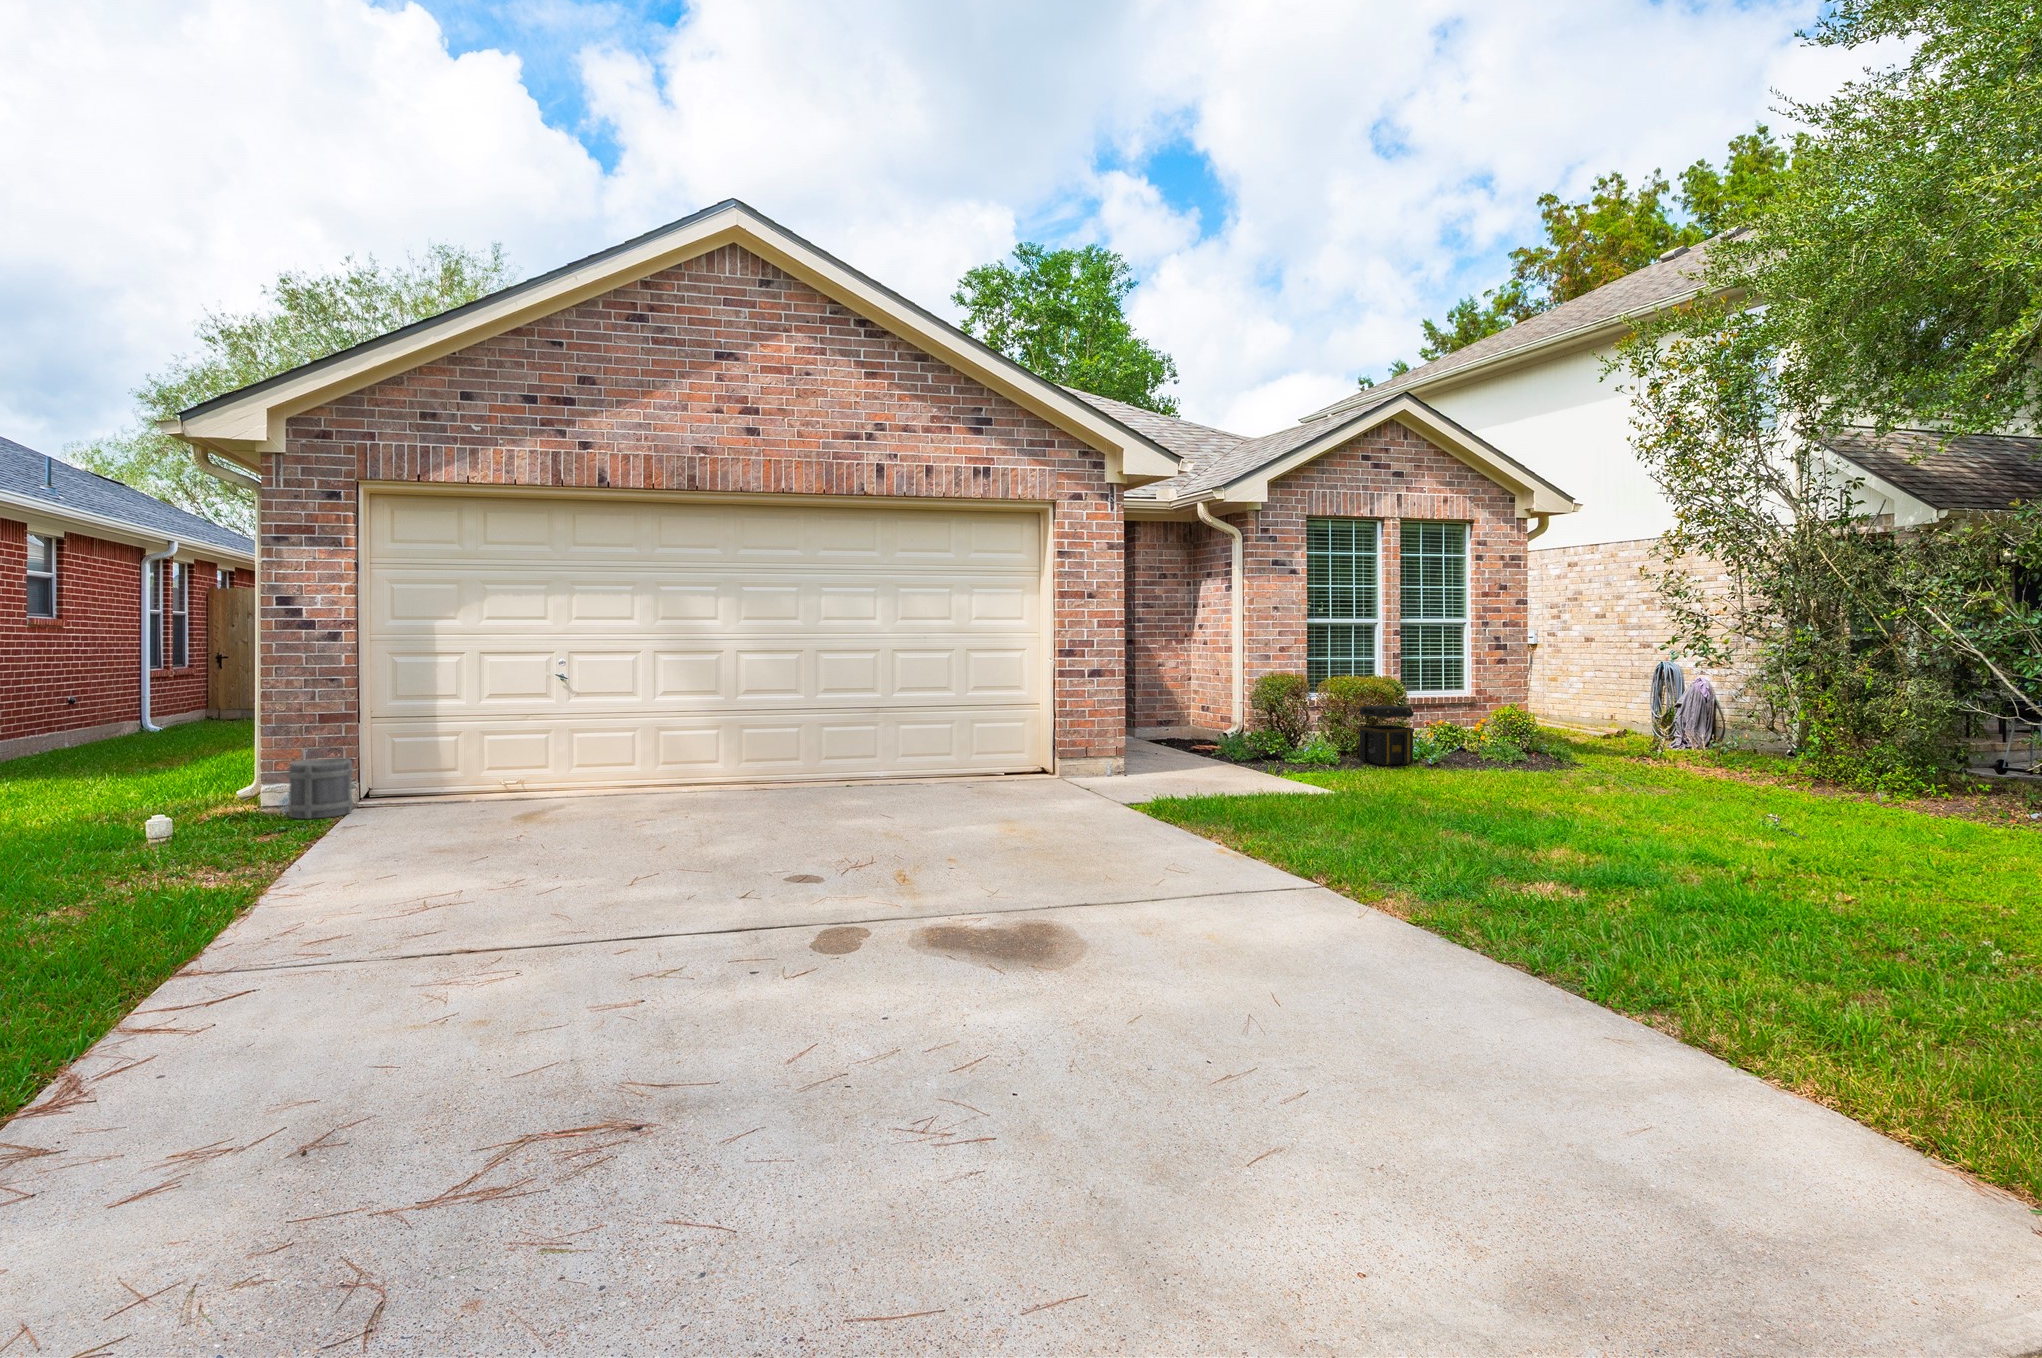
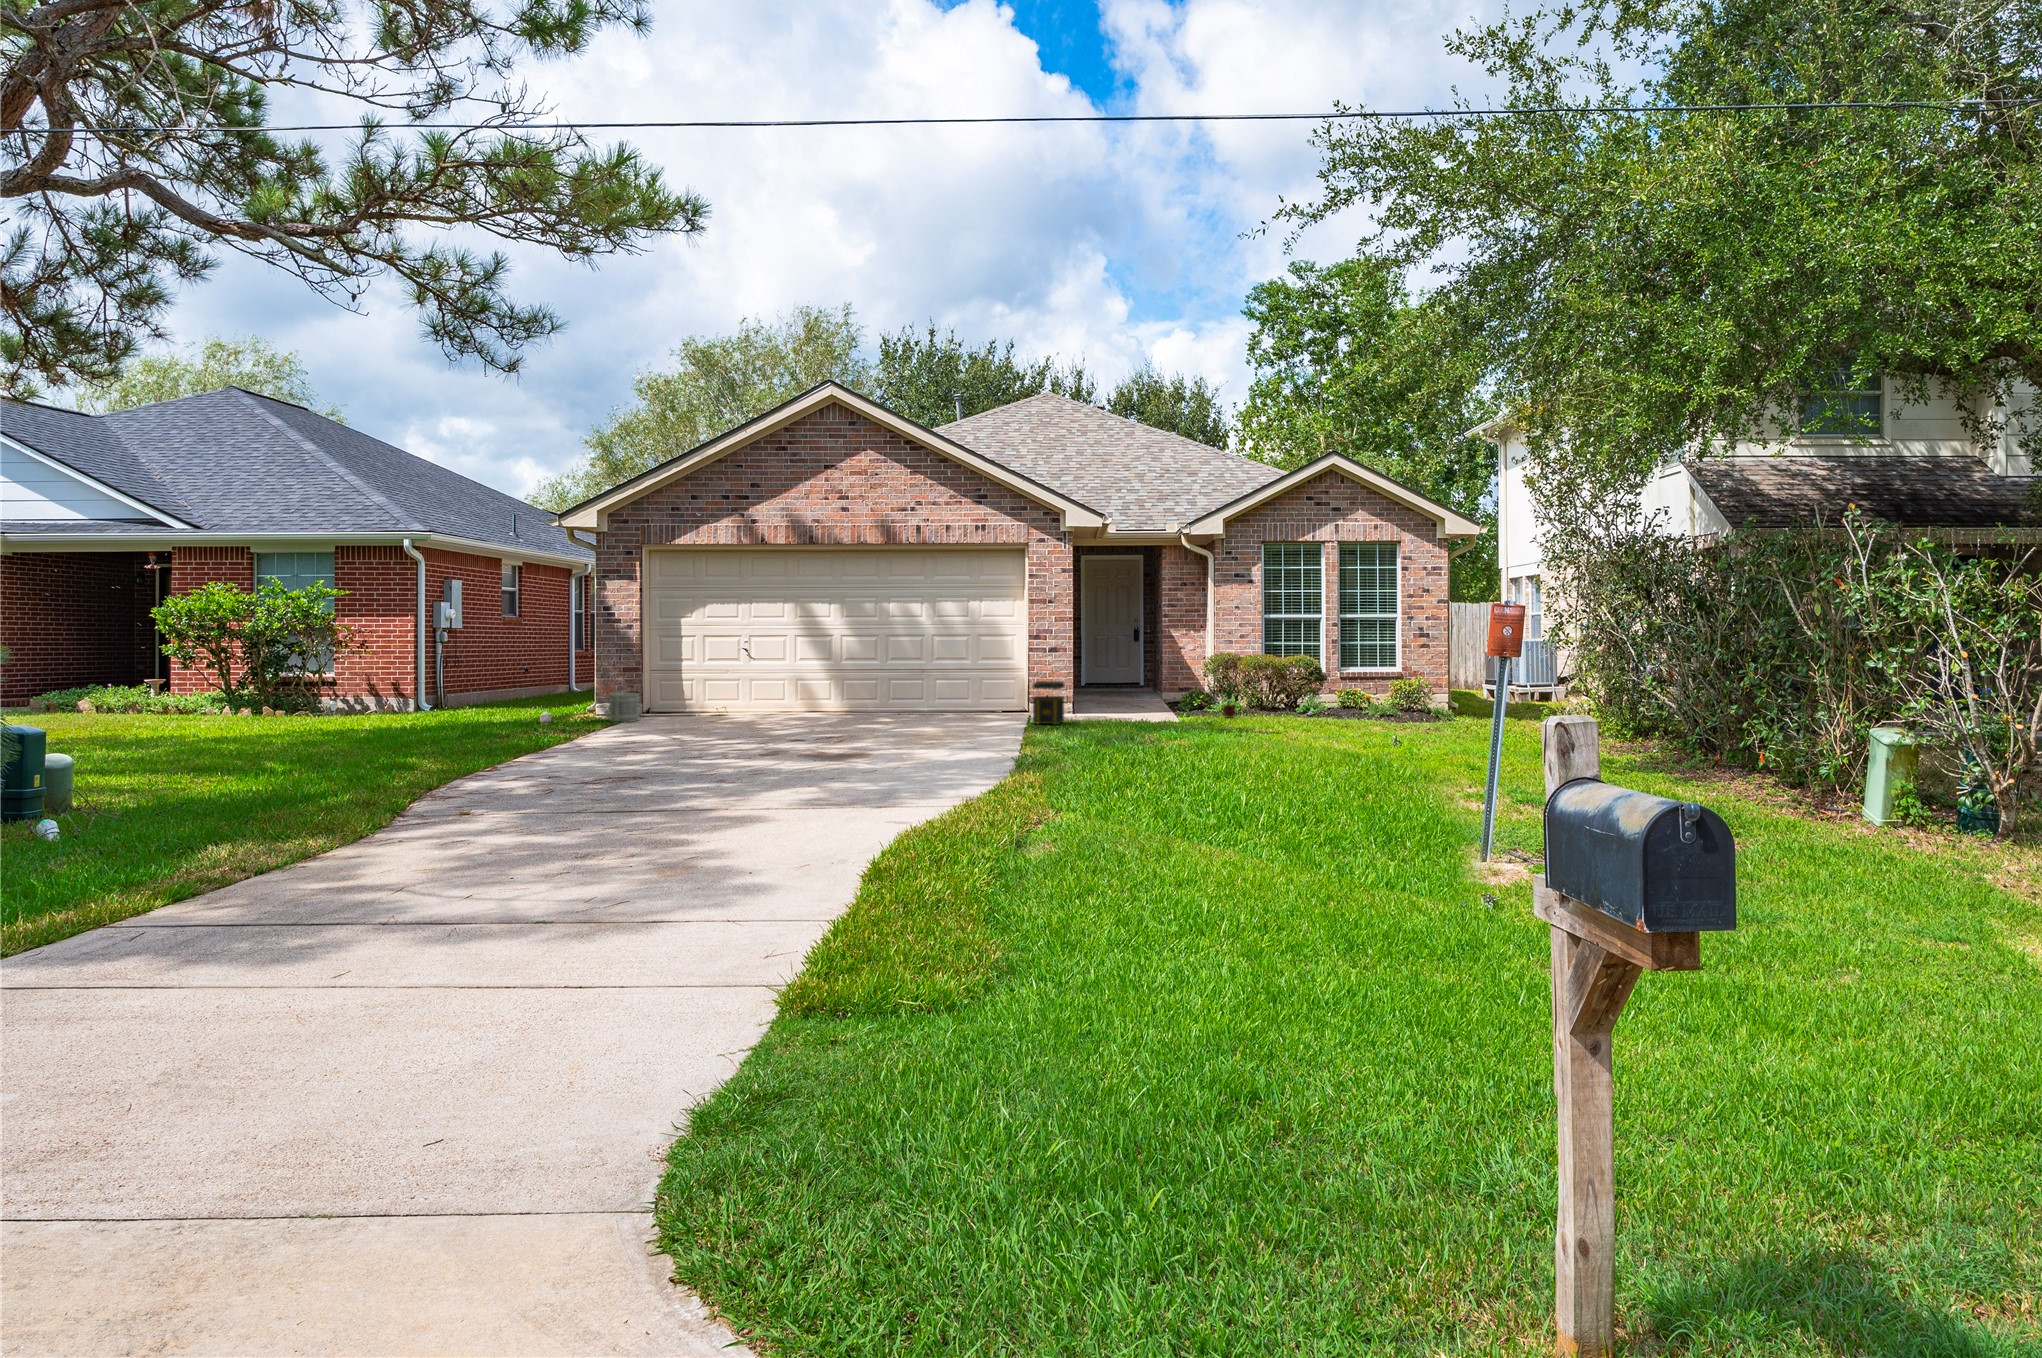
toolbox: present [1359,706,1414,766] -> present [1033,681,1065,725]
potted plant: none [1268,713,1326,762] -> present [1218,684,1242,718]

